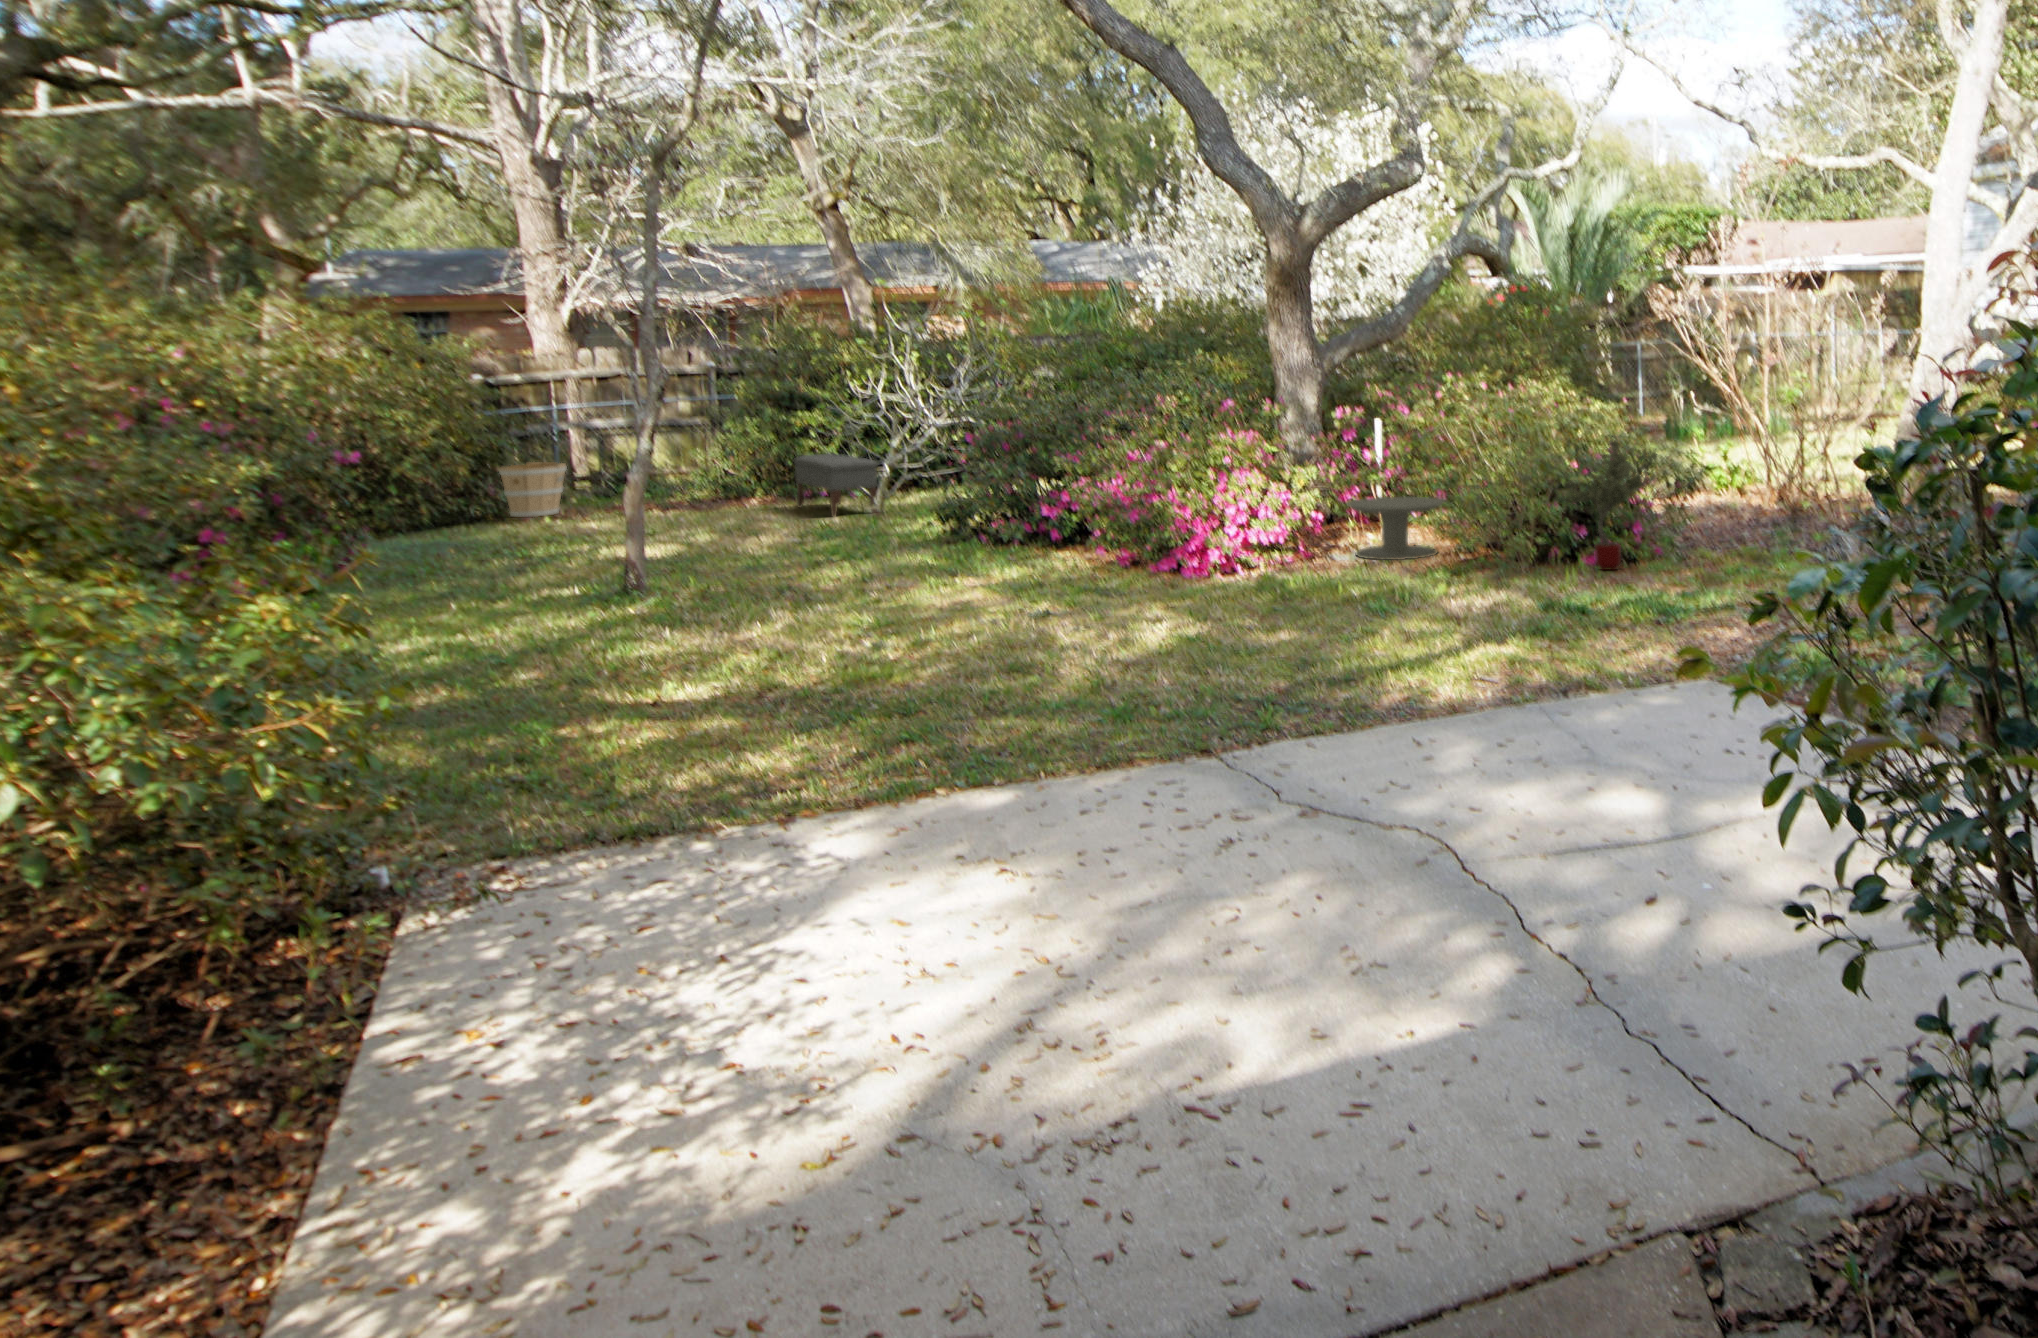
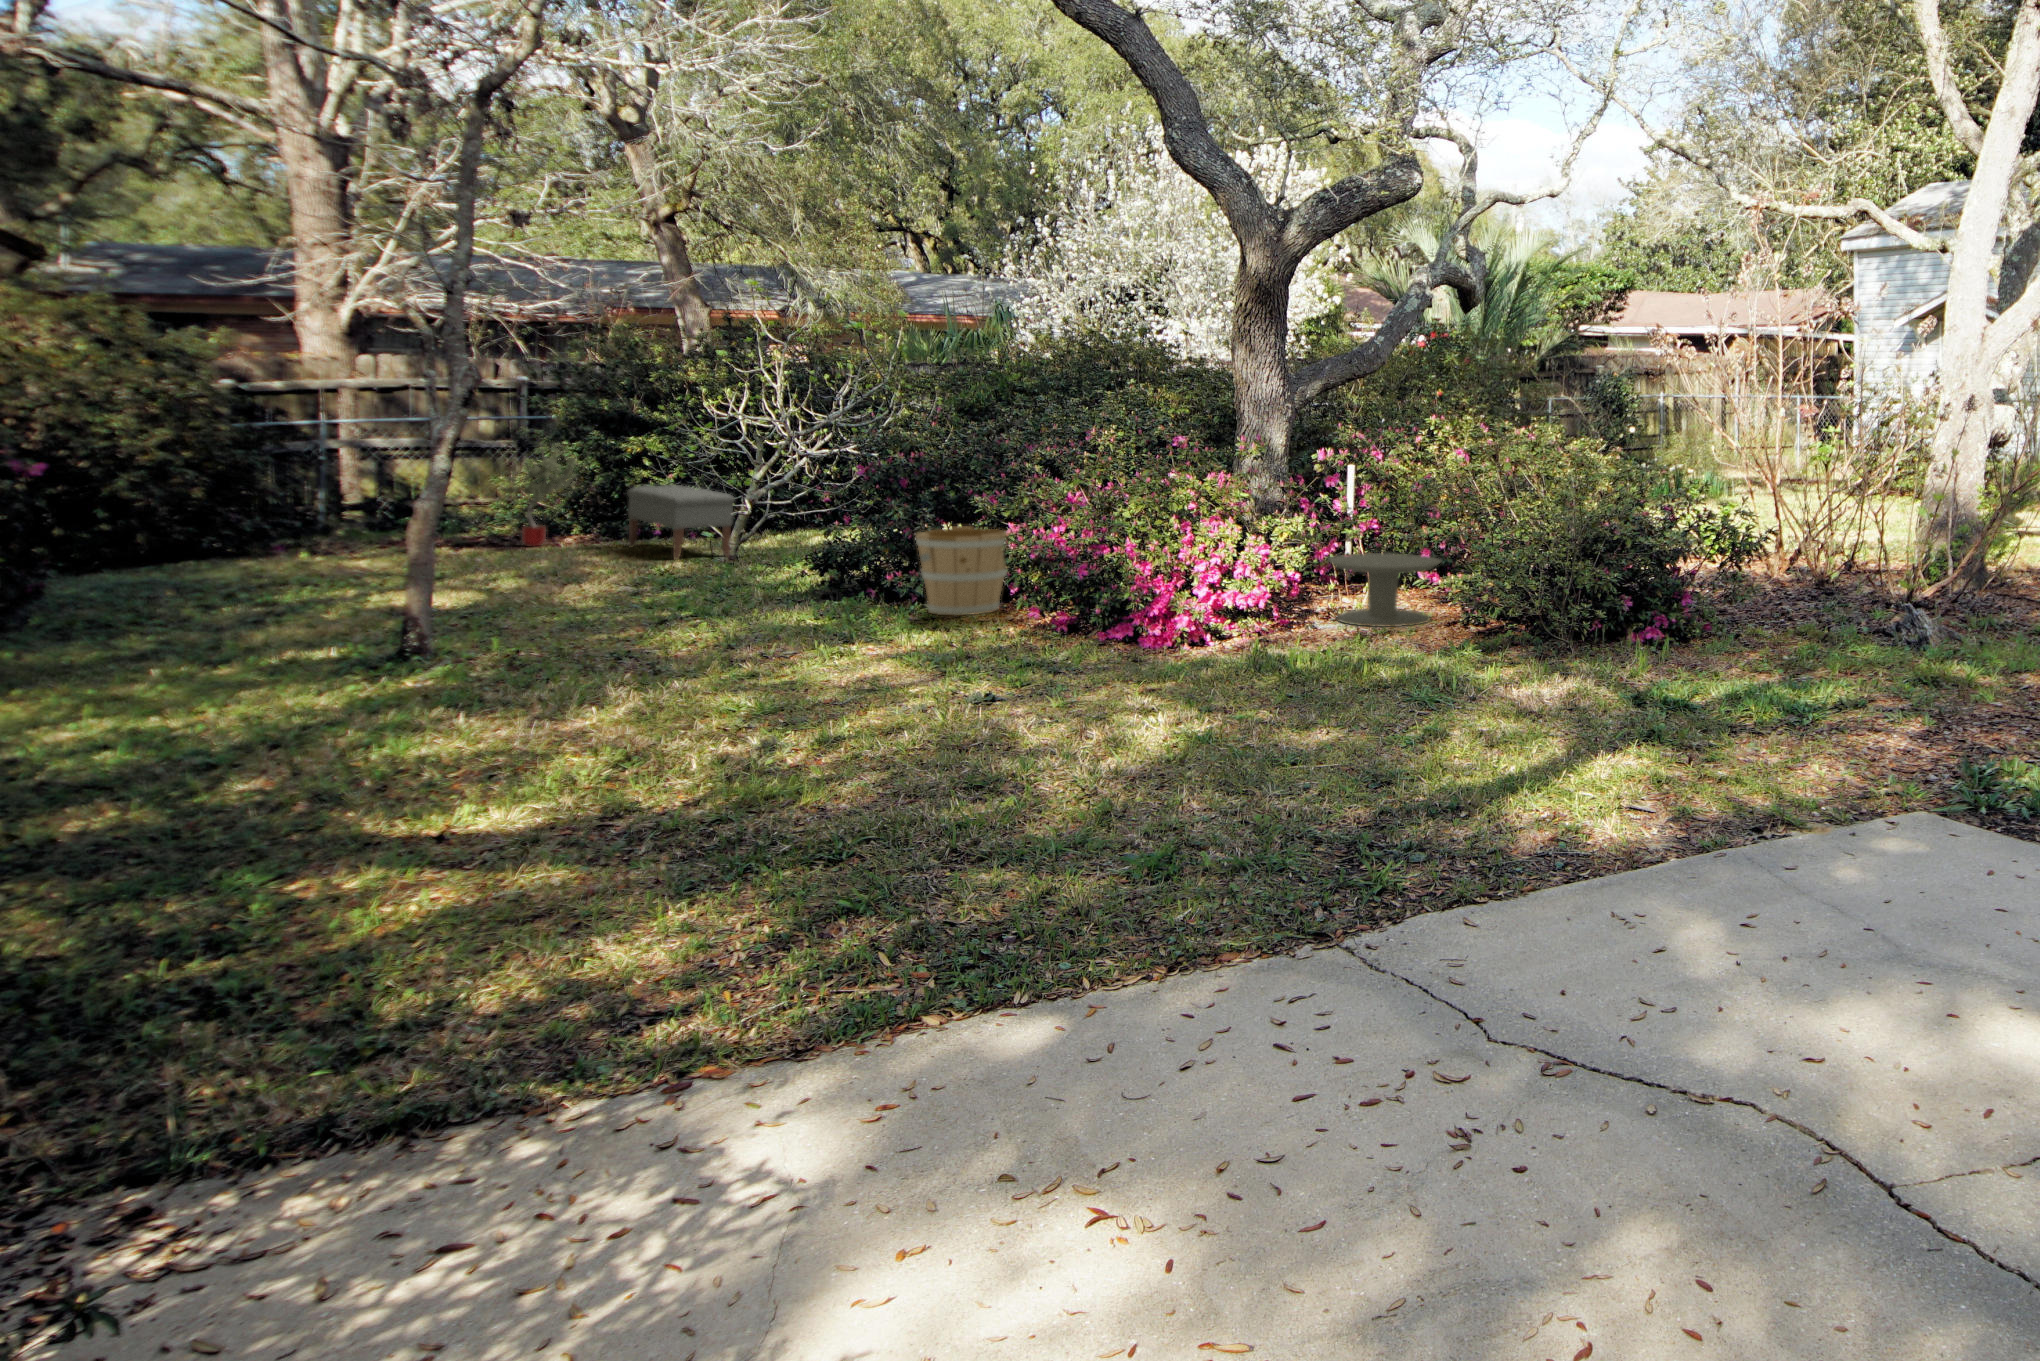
potted tree: present [1557,435,1657,570] -> present [499,443,577,546]
wooden bucket: present [499,462,567,517] -> present [916,526,1007,616]

